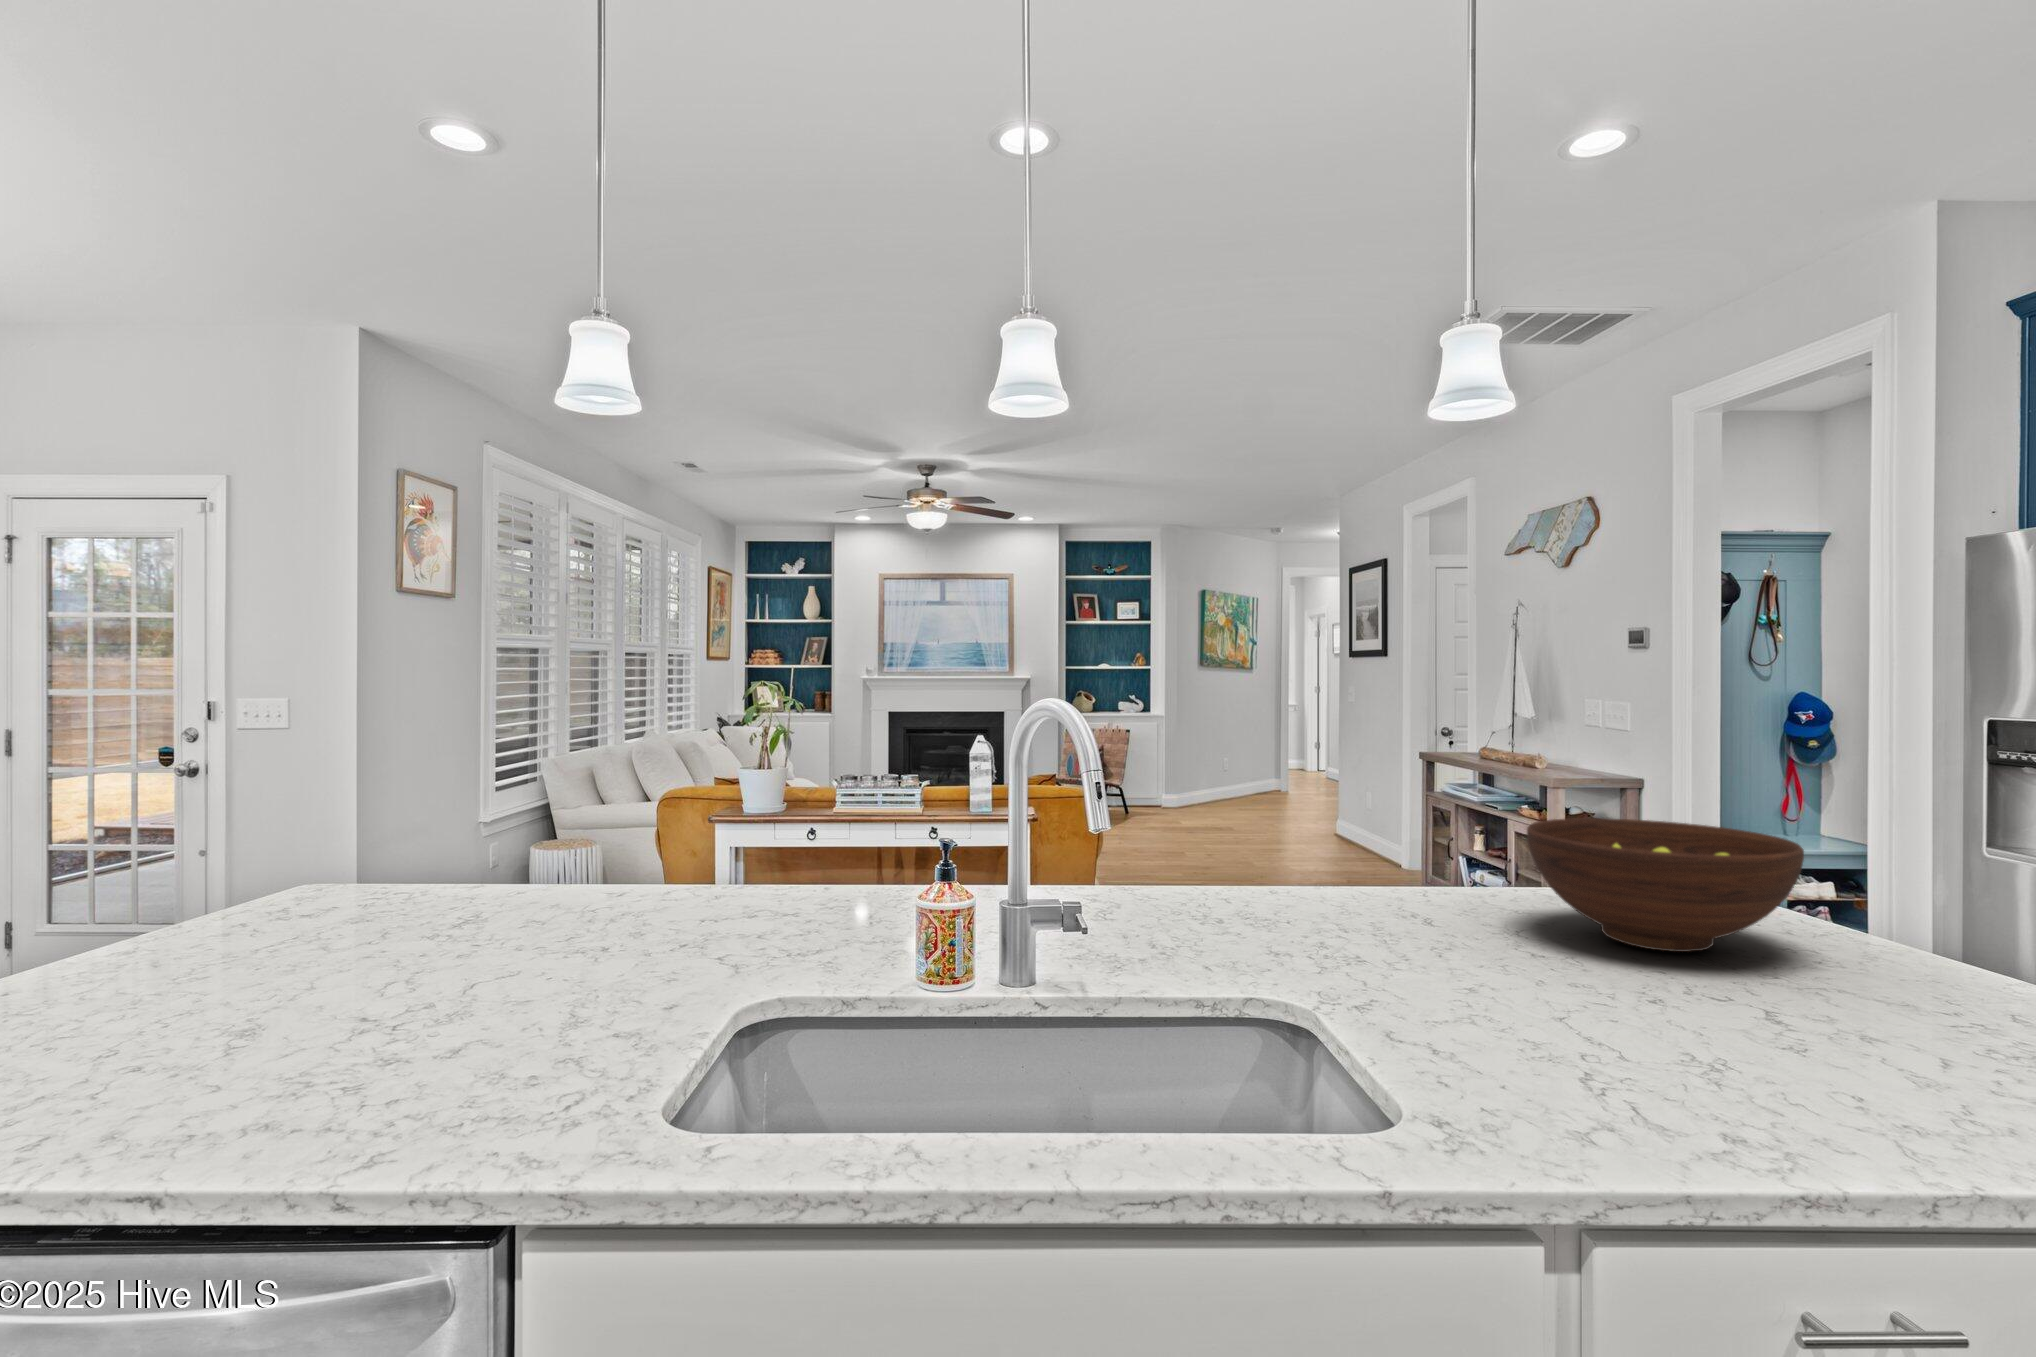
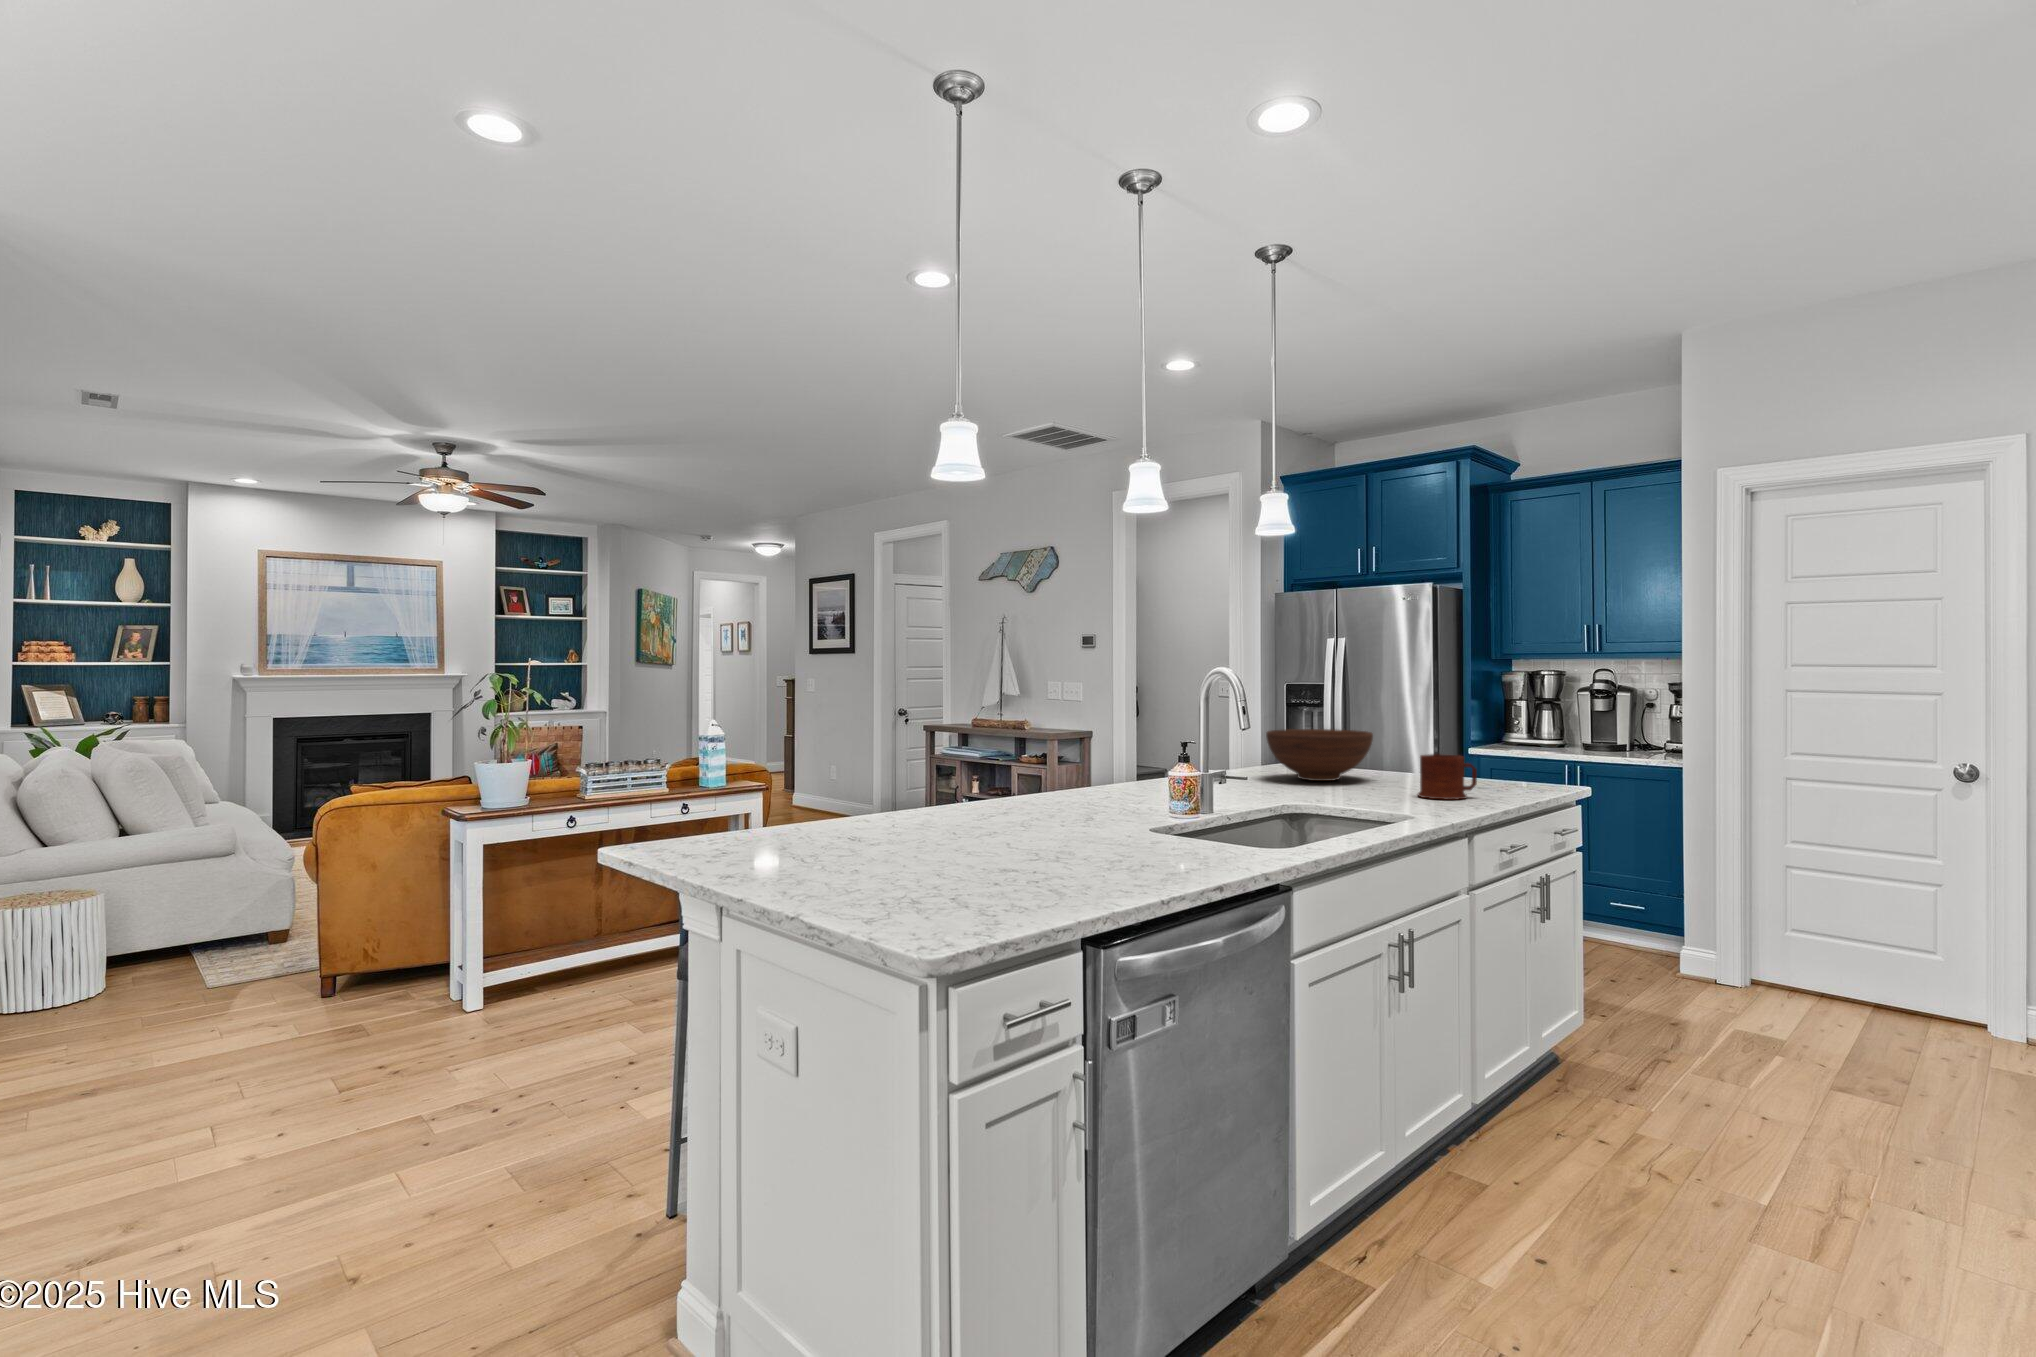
mug: none [1740,942,1949,1104] -> present [1418,754,1477,800]

